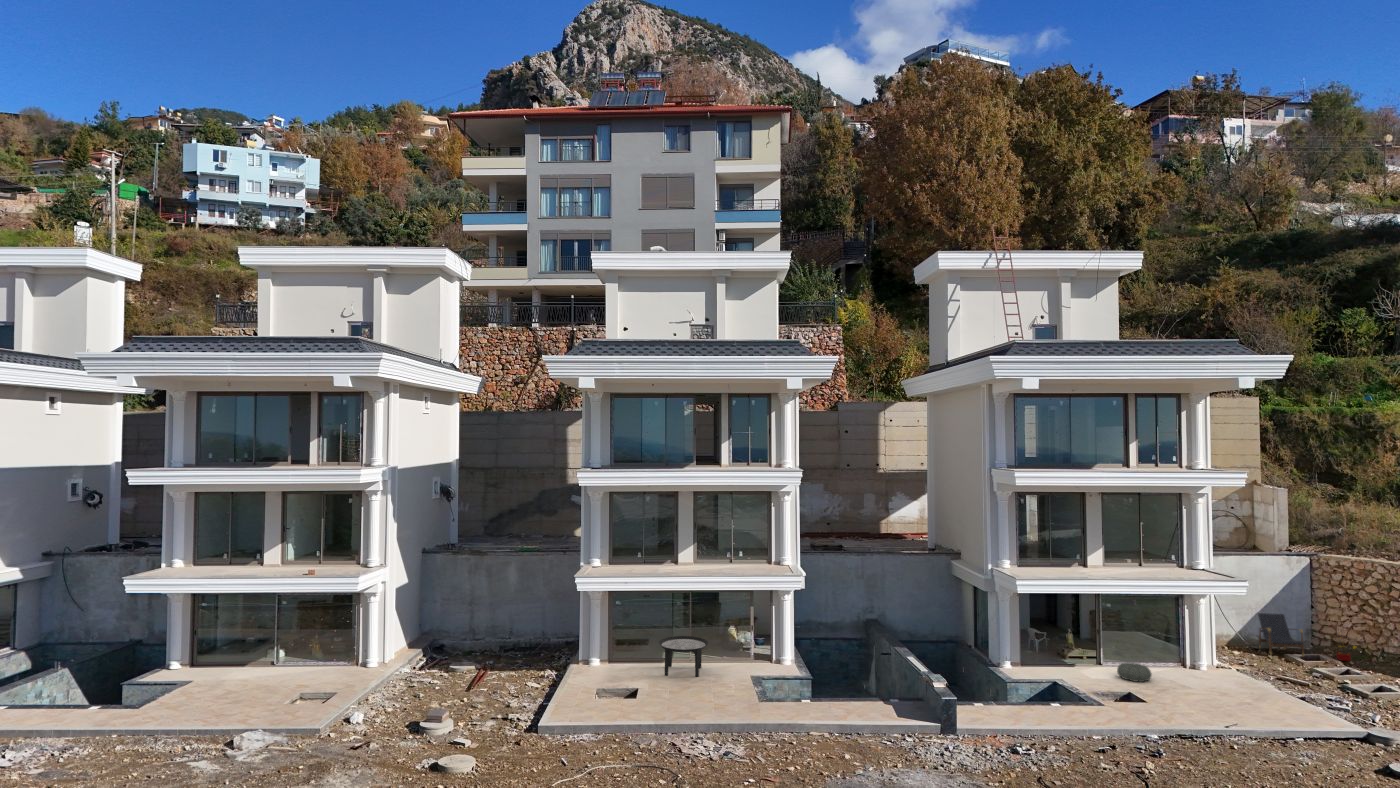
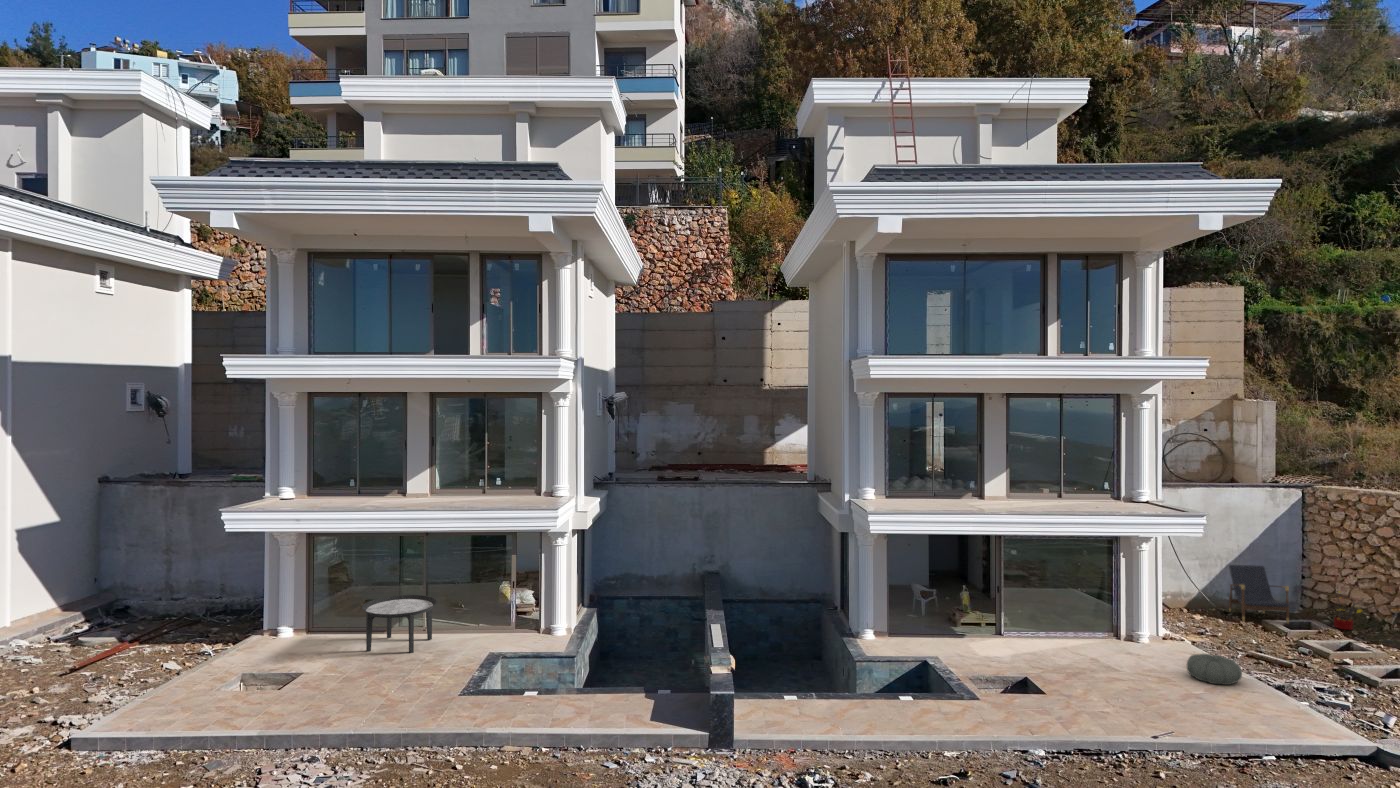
pouf: present [1117,662,1152,682] -> present [1187,654,1242,685]

